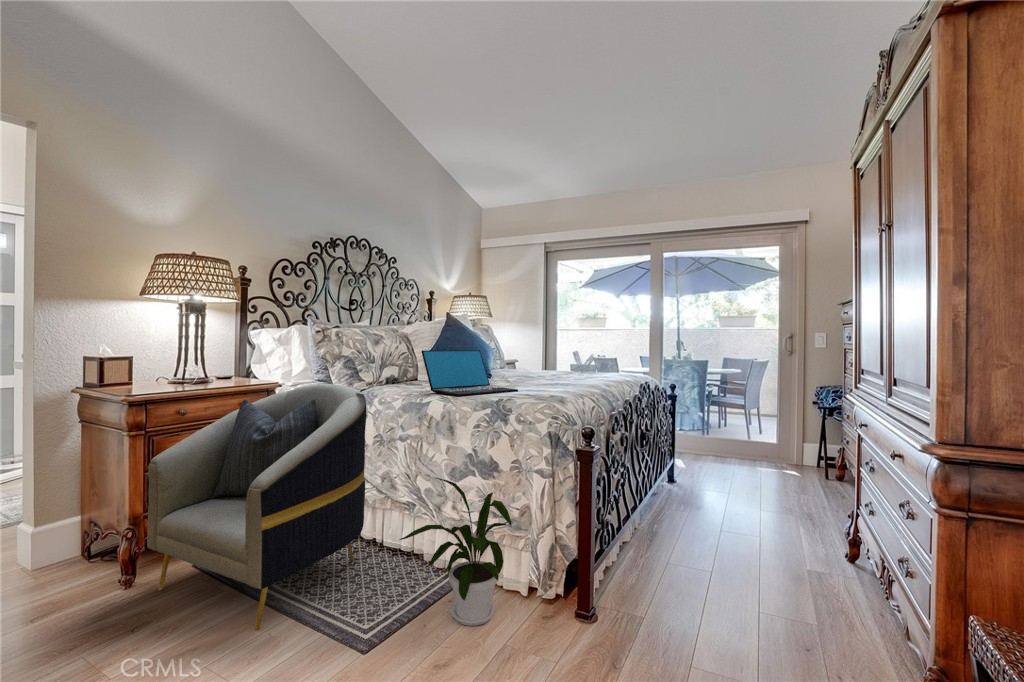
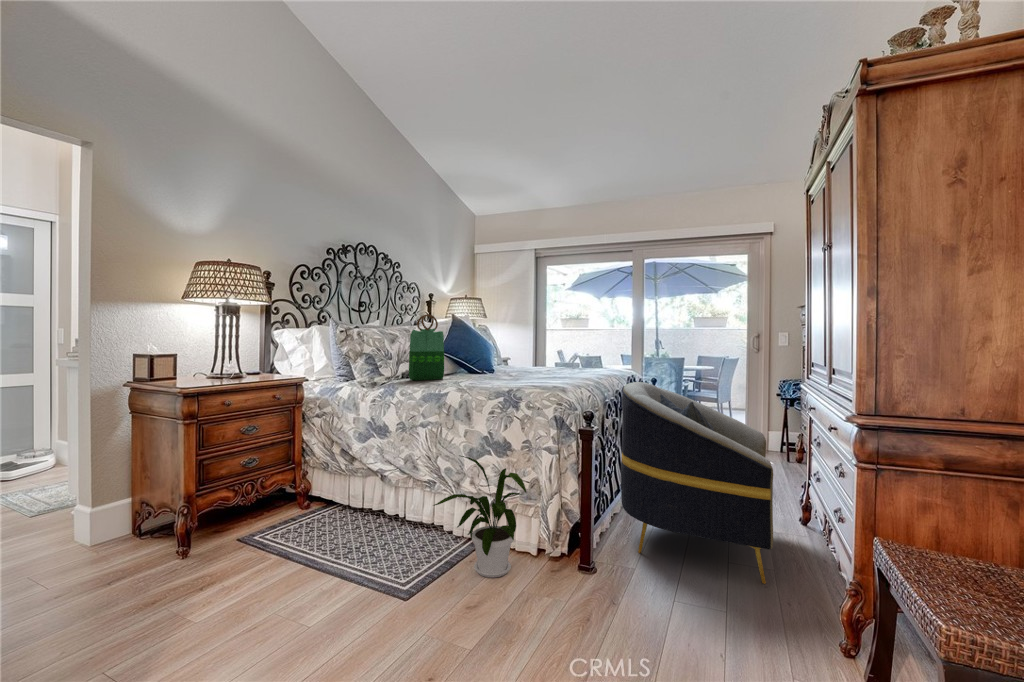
tote bag: none [392,312,433,387] -> present [409,314,444,380]
laptop: present [422,350,518,397] -> none [439,348,523,387]
armchair: present [147,384,367,630] -> present [621,382,773,584]

